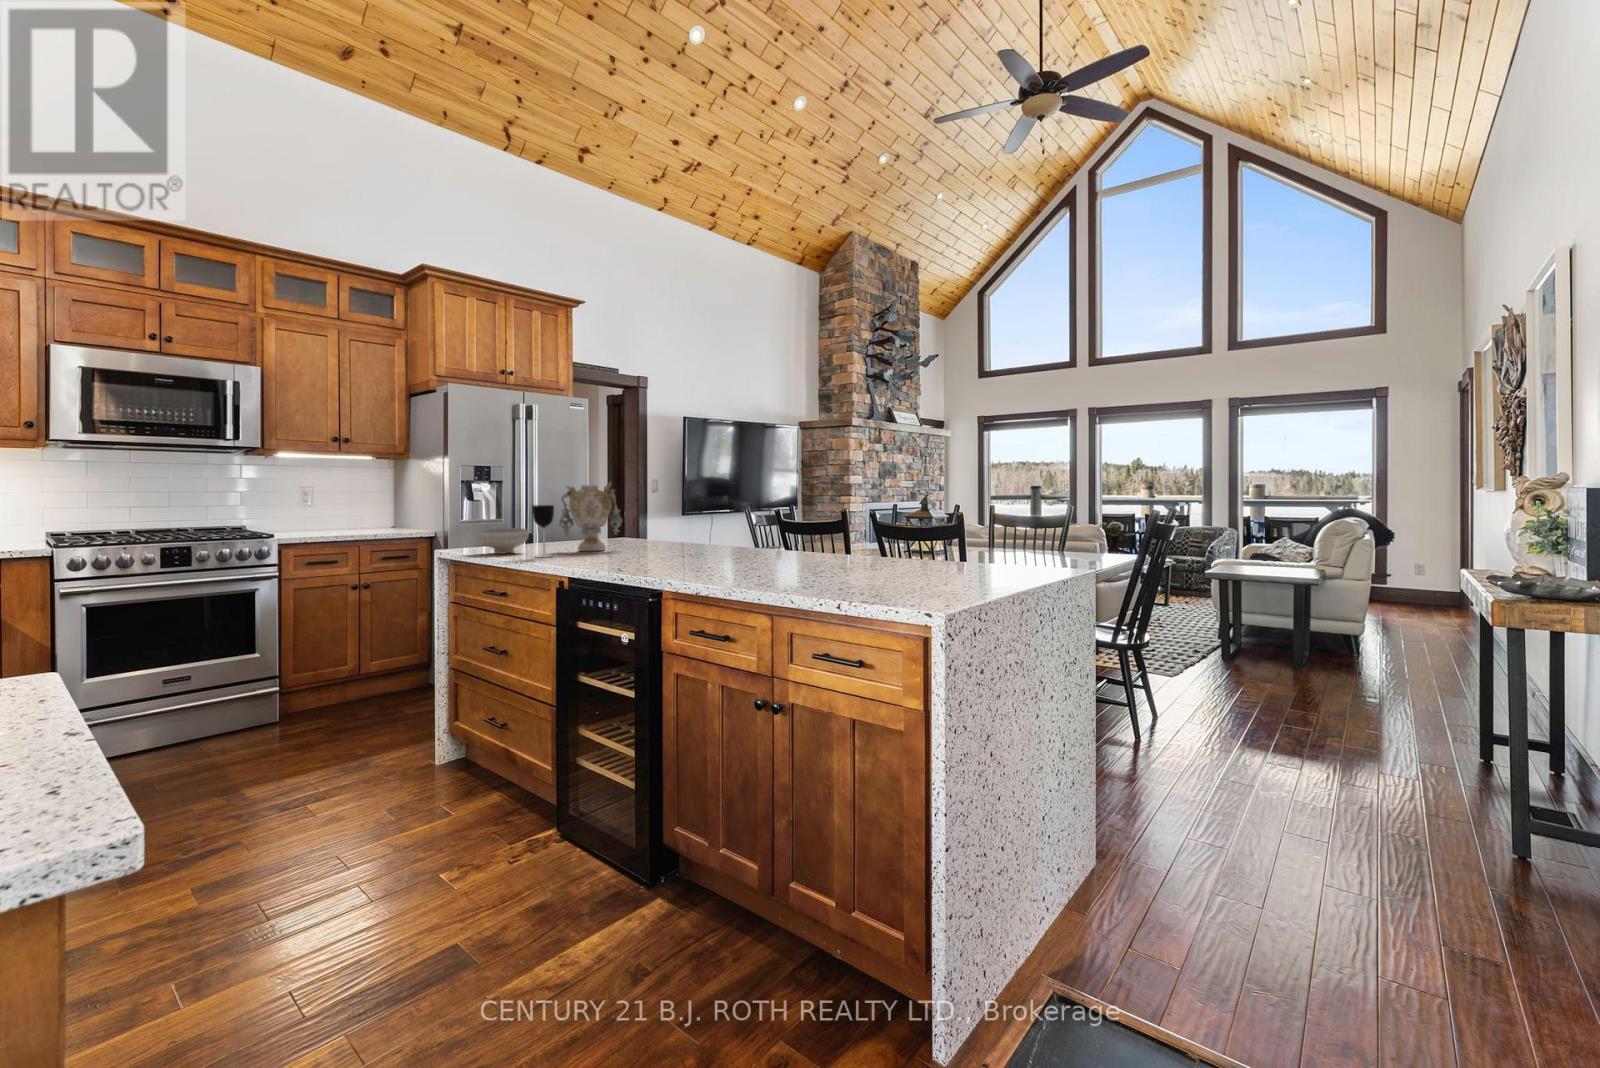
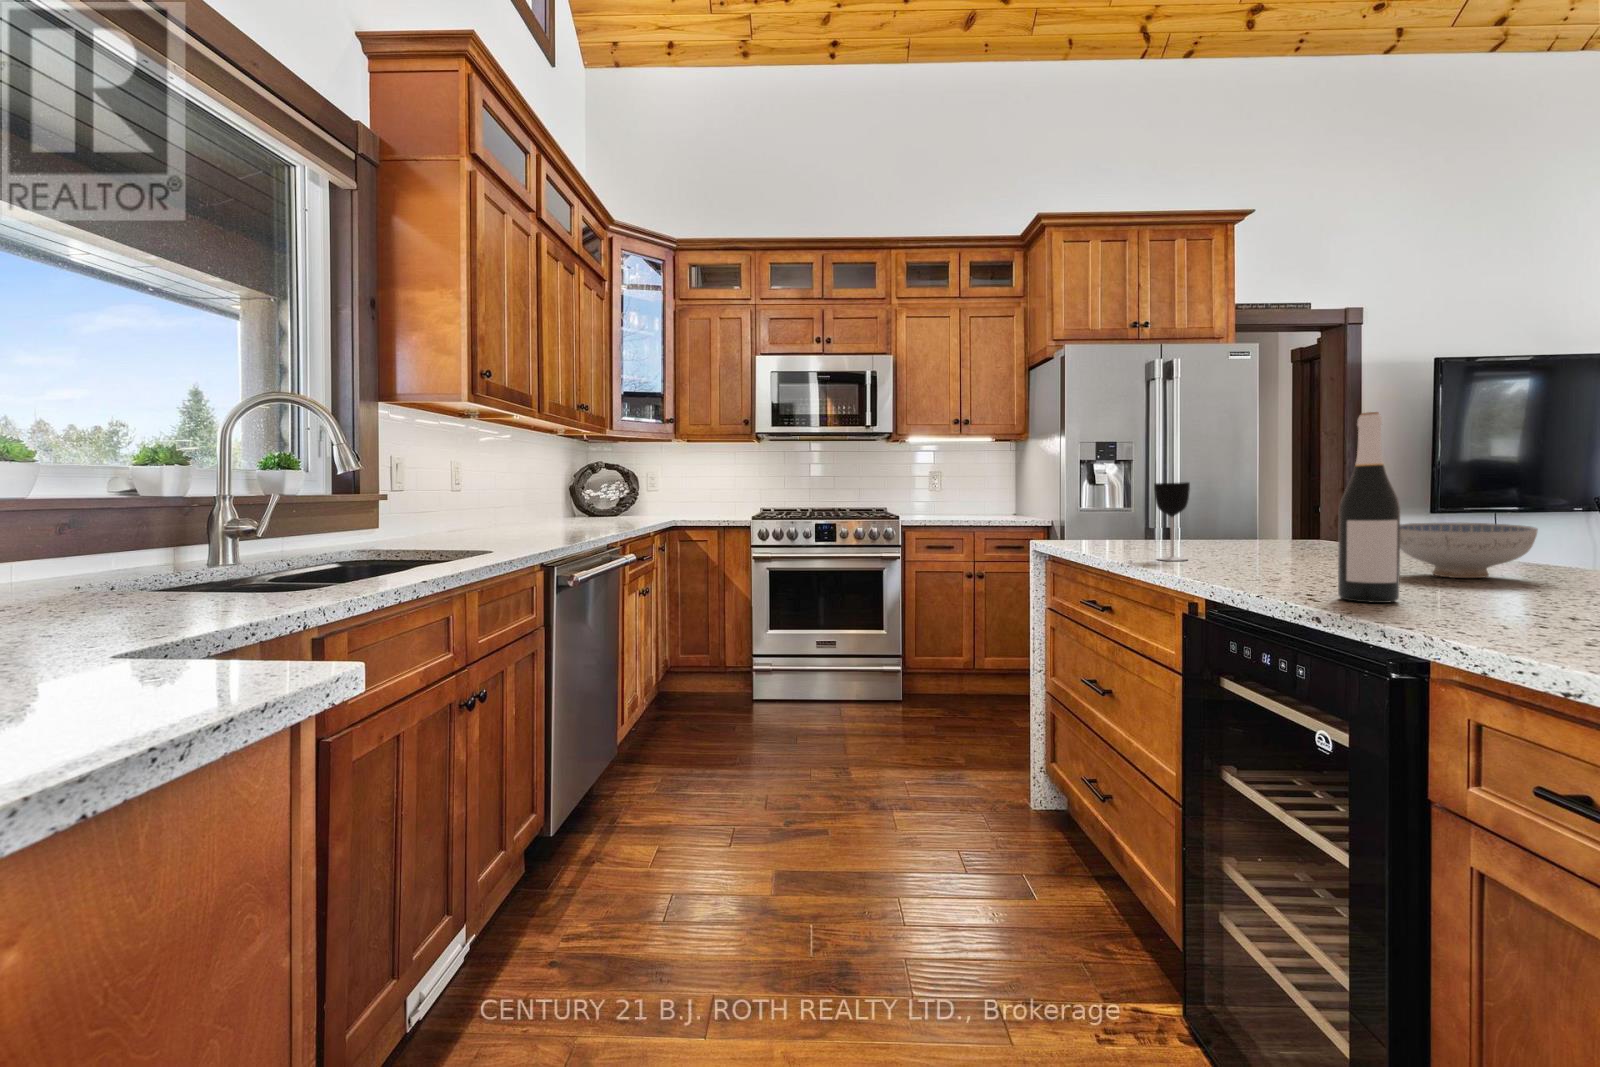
wine bottle: none [630,474,655,569] -> present [1338,412,1400,603]
vase: present [558,482,622,551] -> none [1198,443,1311,553]
ceramic bowl: present [477,528,529,554] -> present [1400,523,1538,578]

